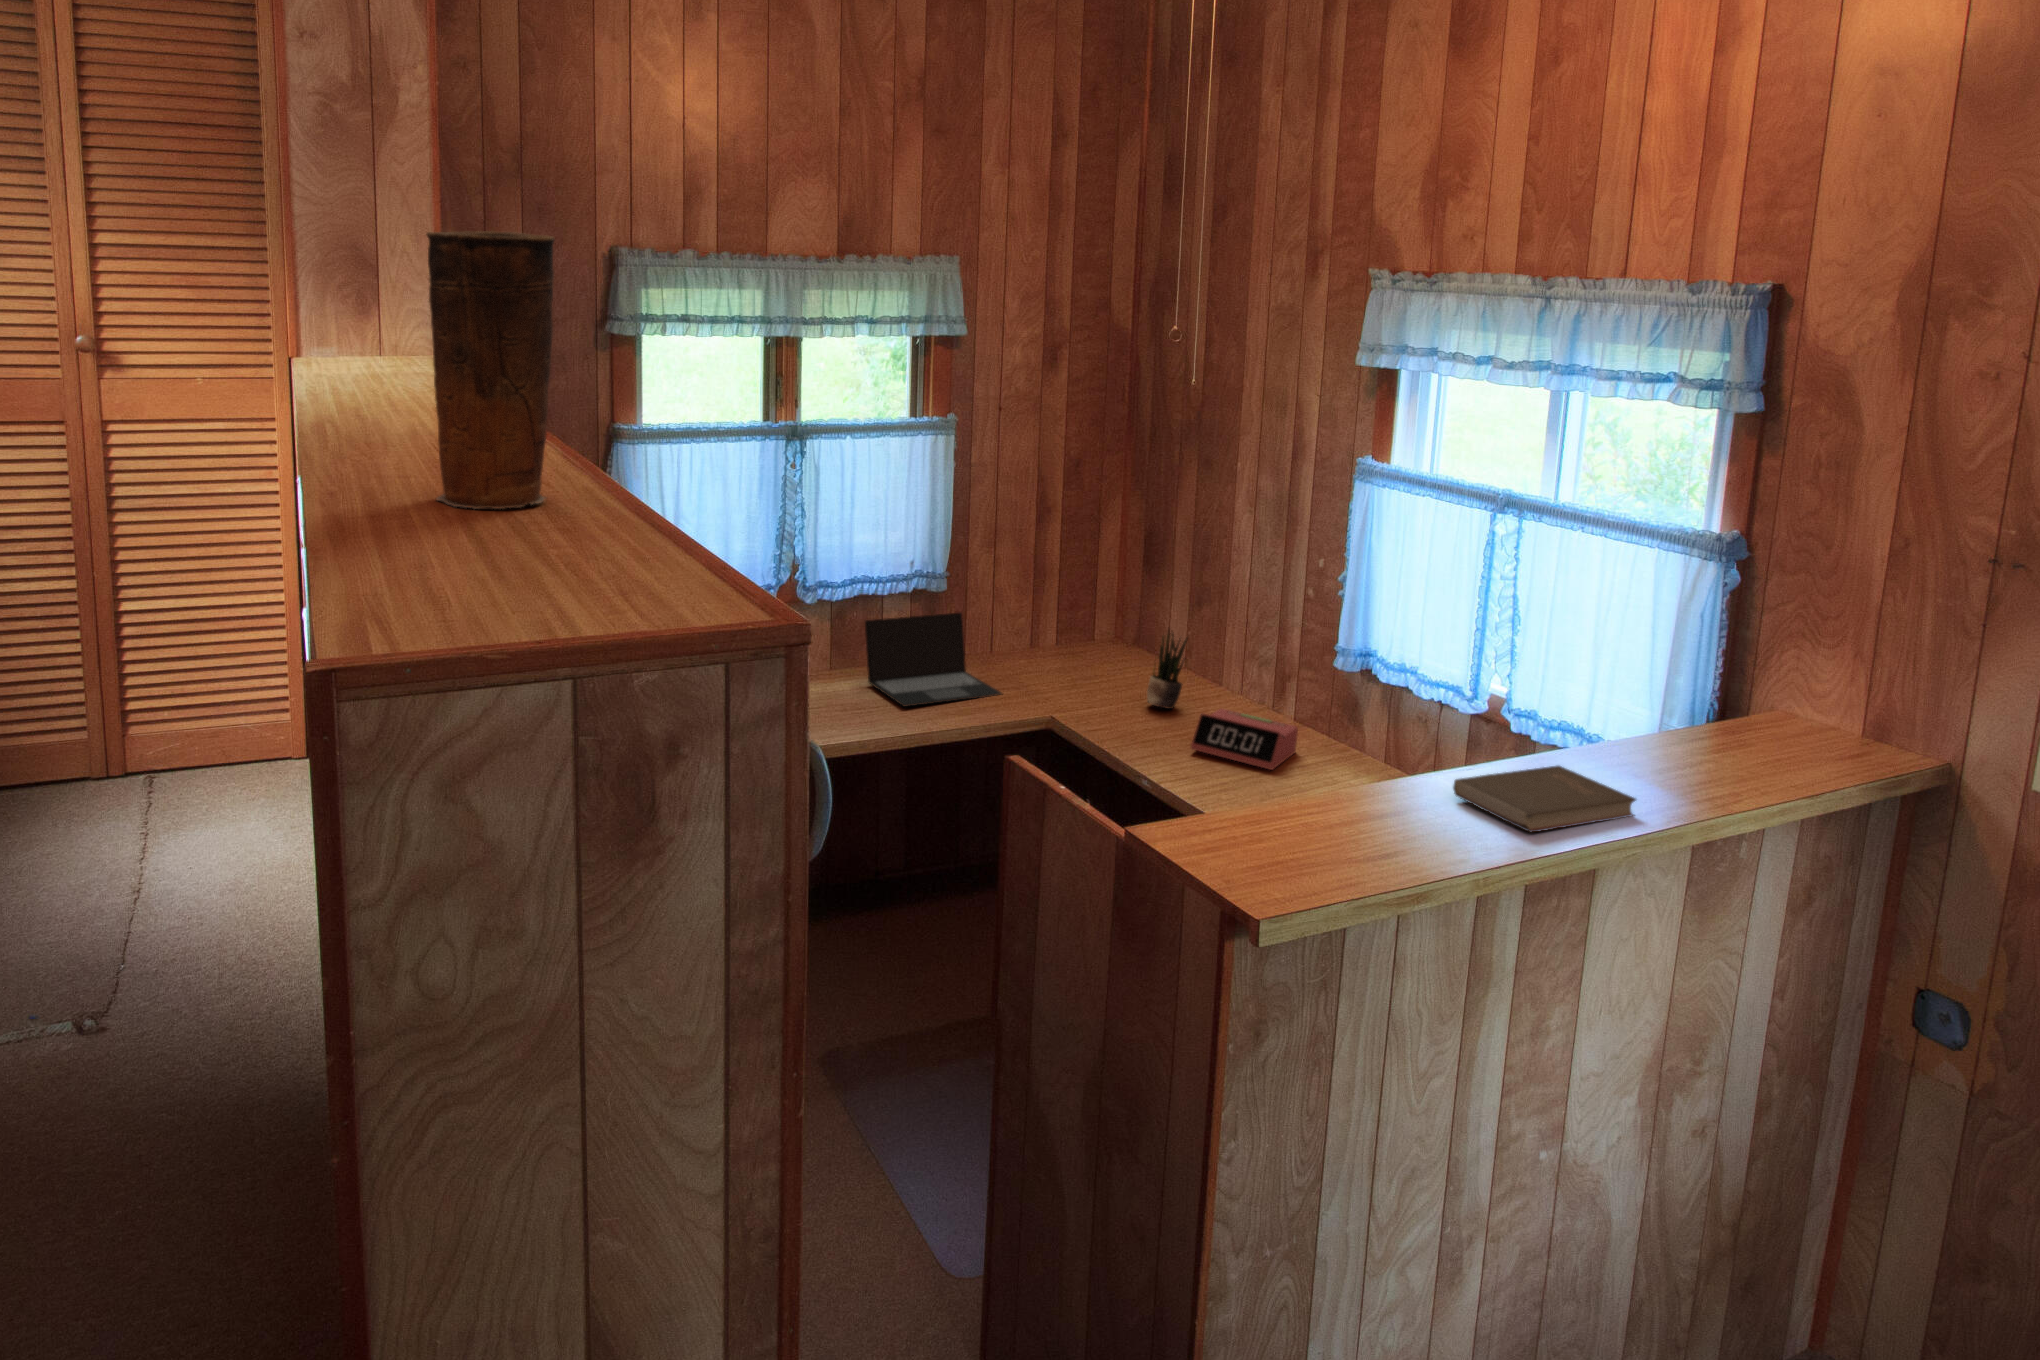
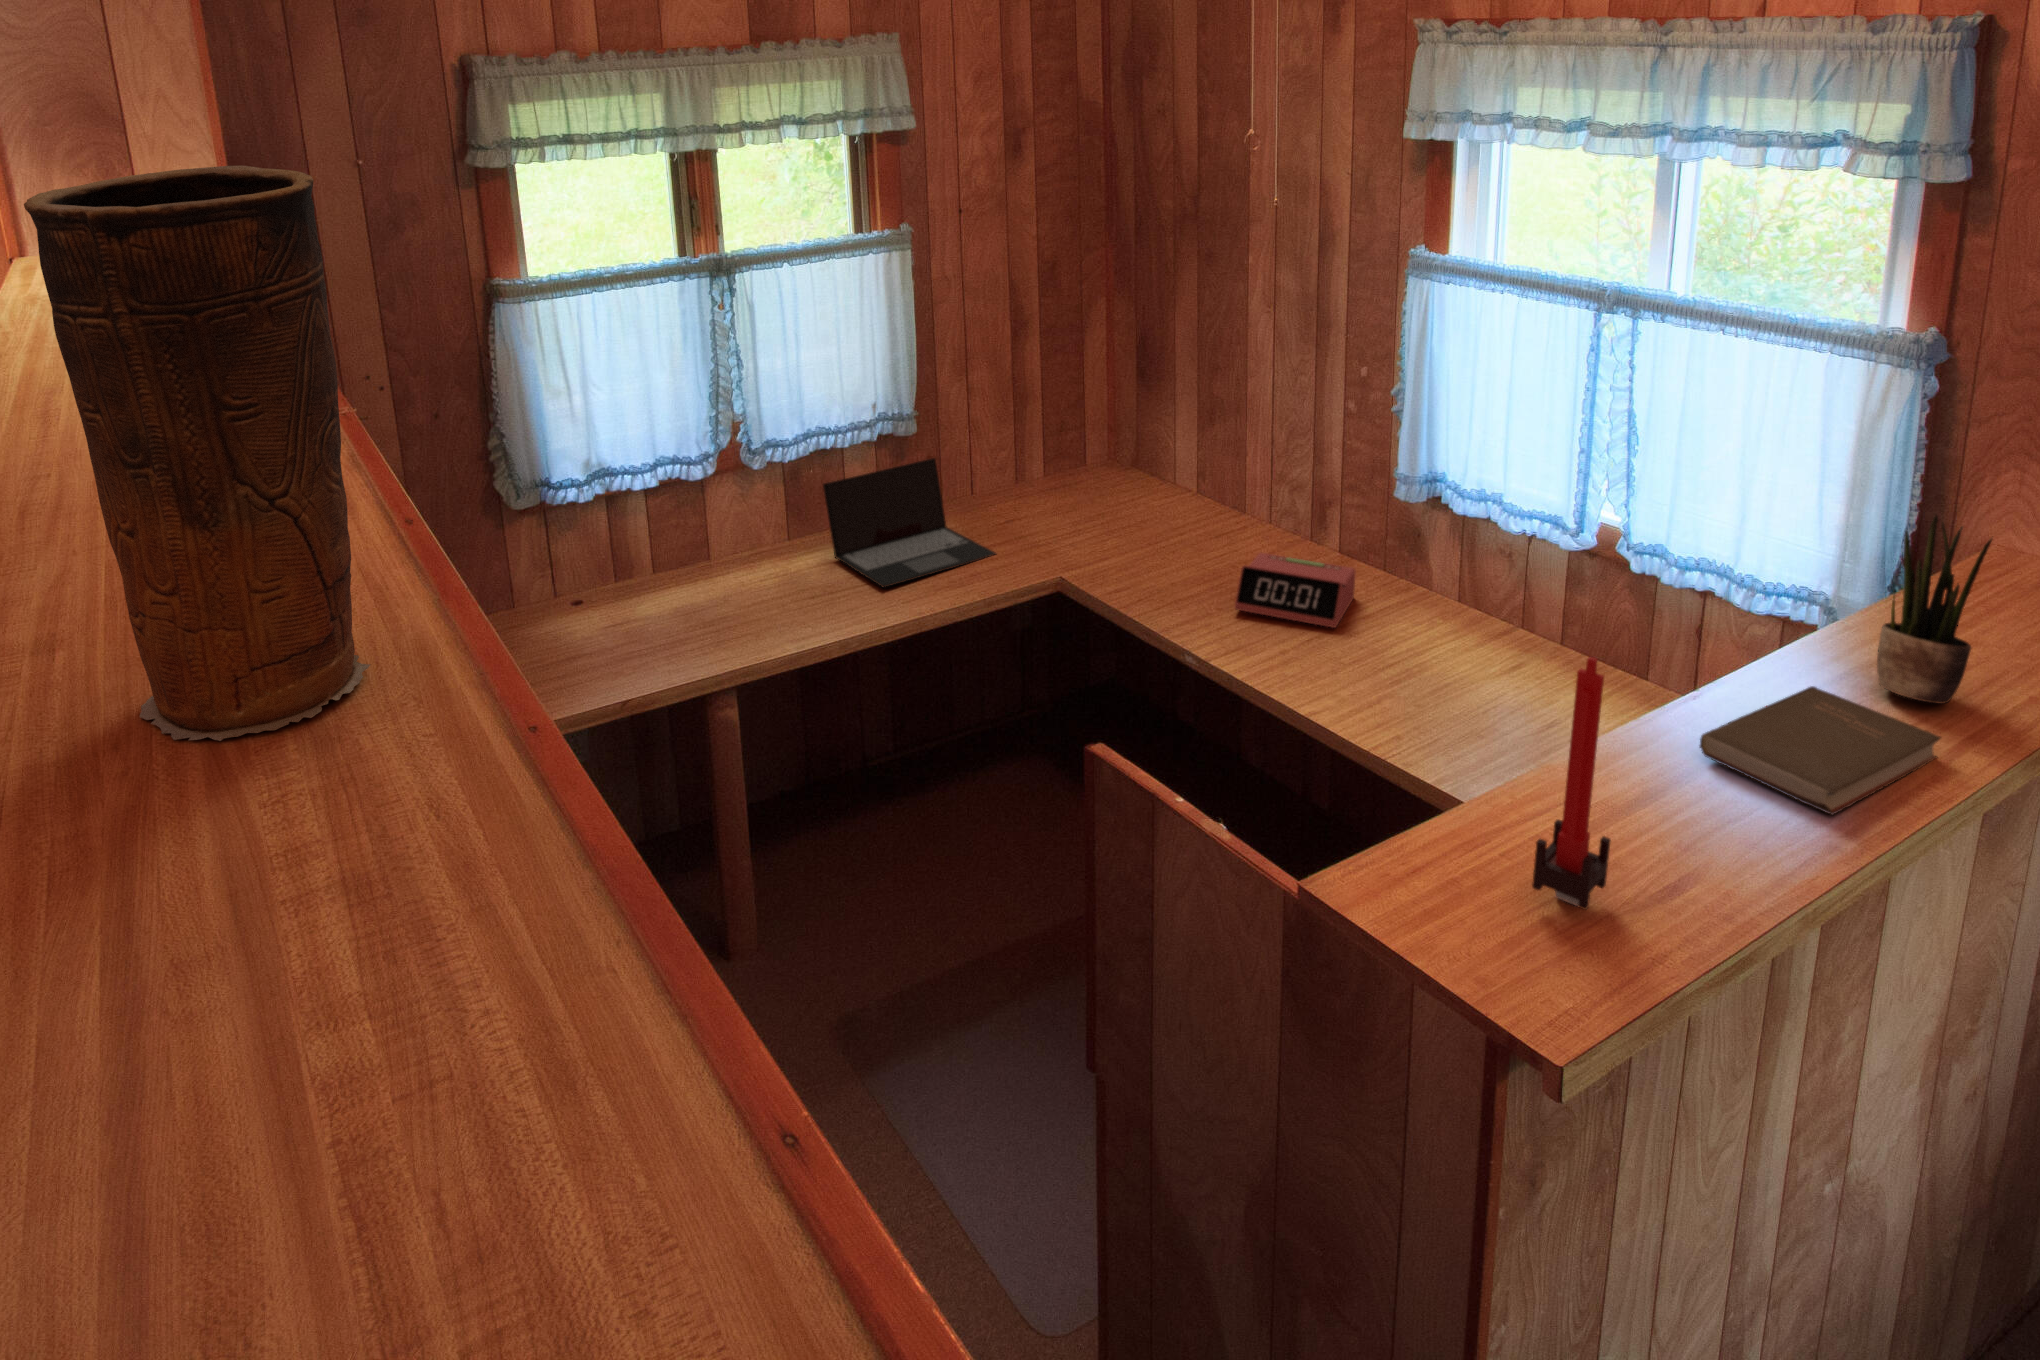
potted plant: present [1147,630,1188,709] -> present [1877,516,1992,704]
candle: none [1284,671,1341,855] -> present [1532,657,1611,909]

